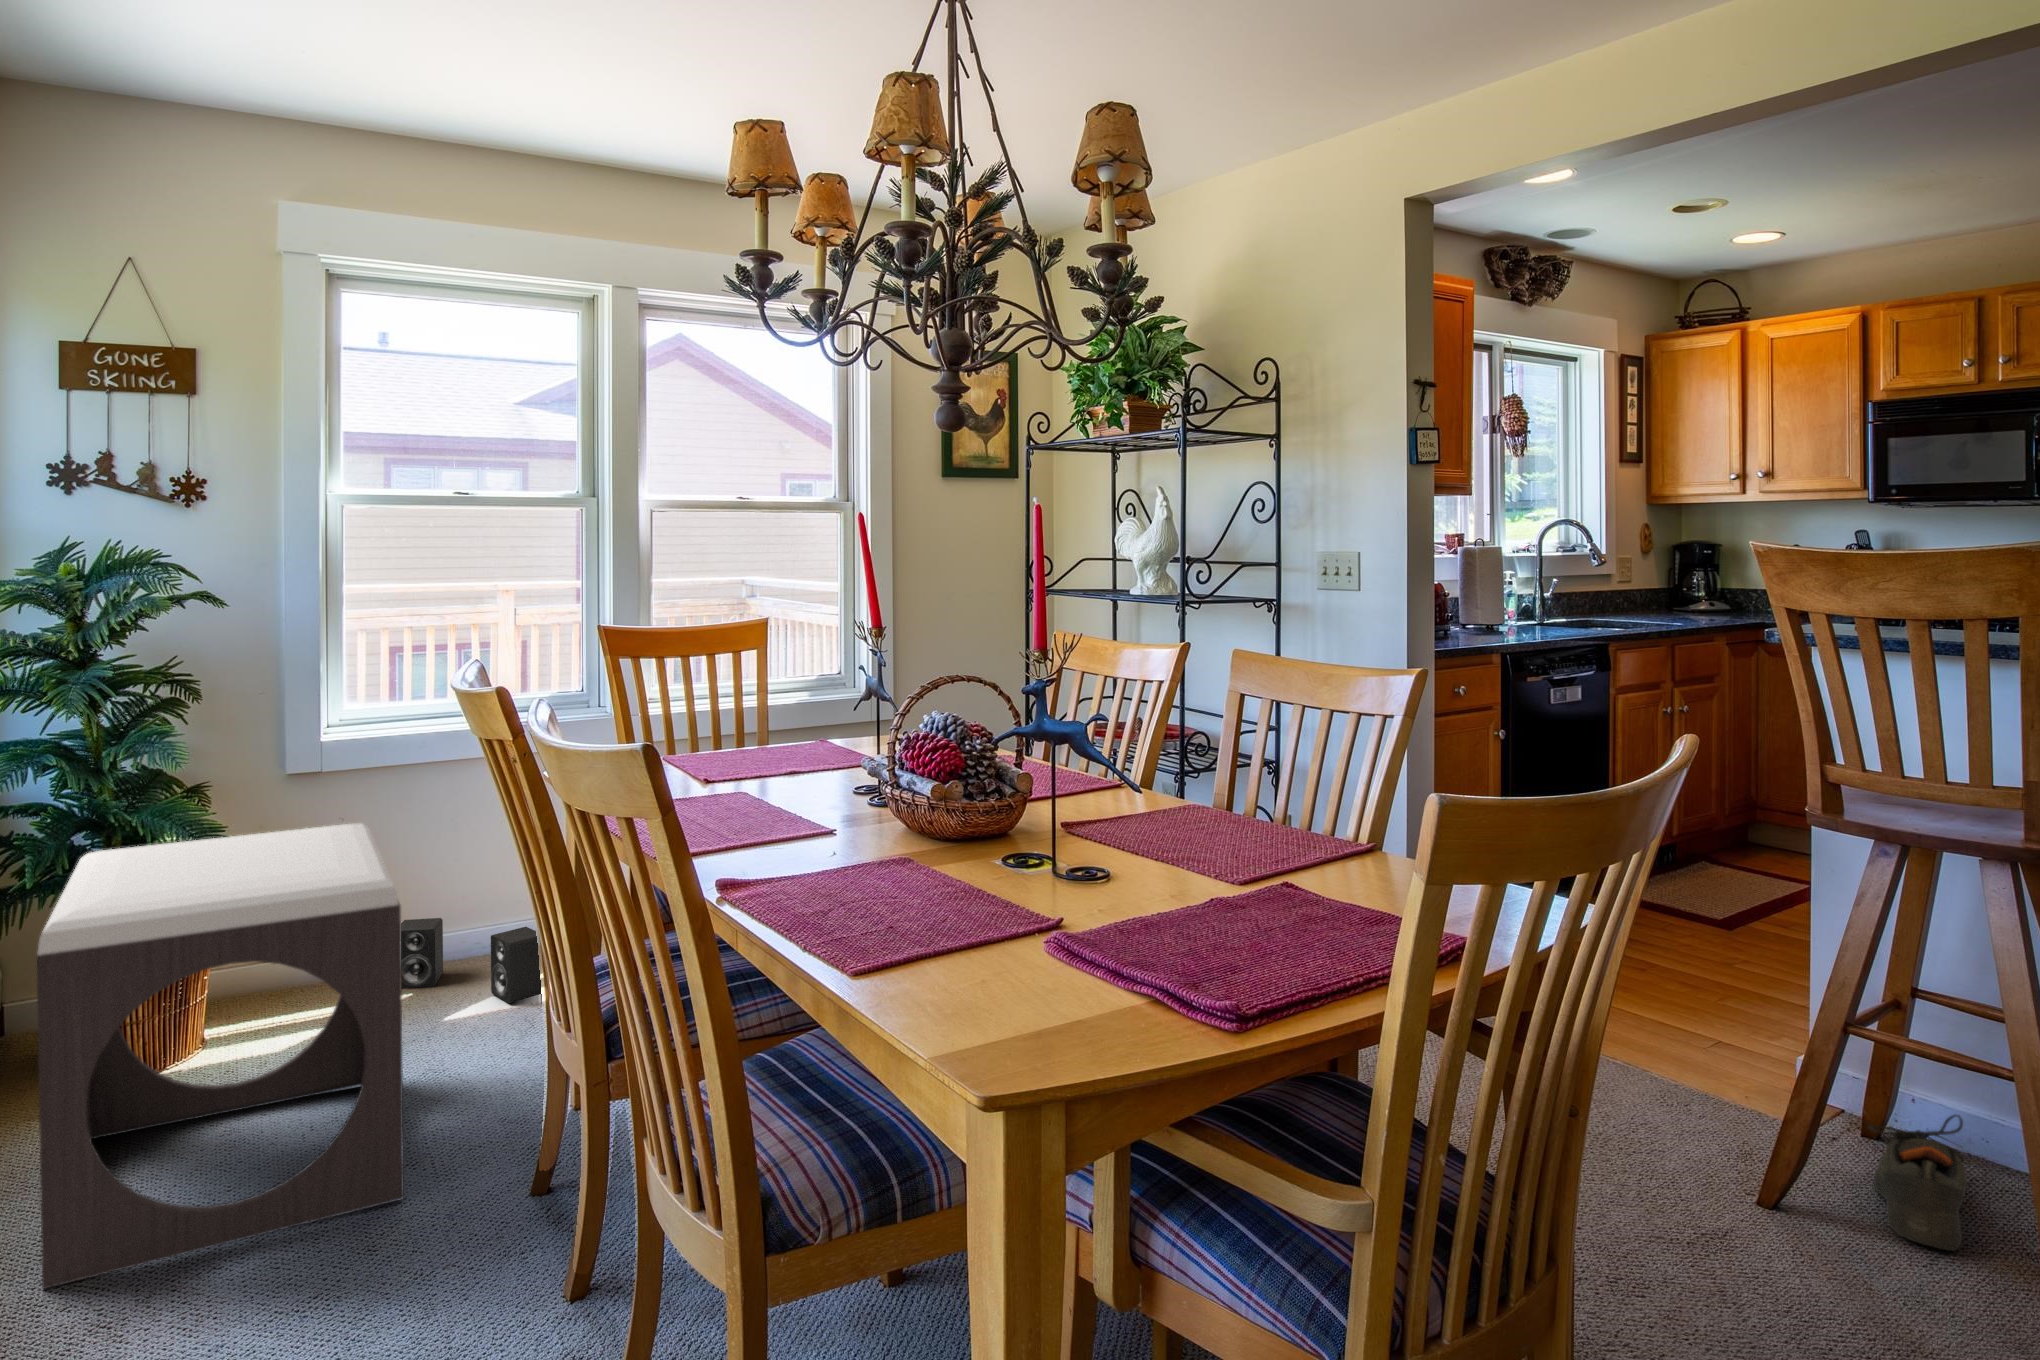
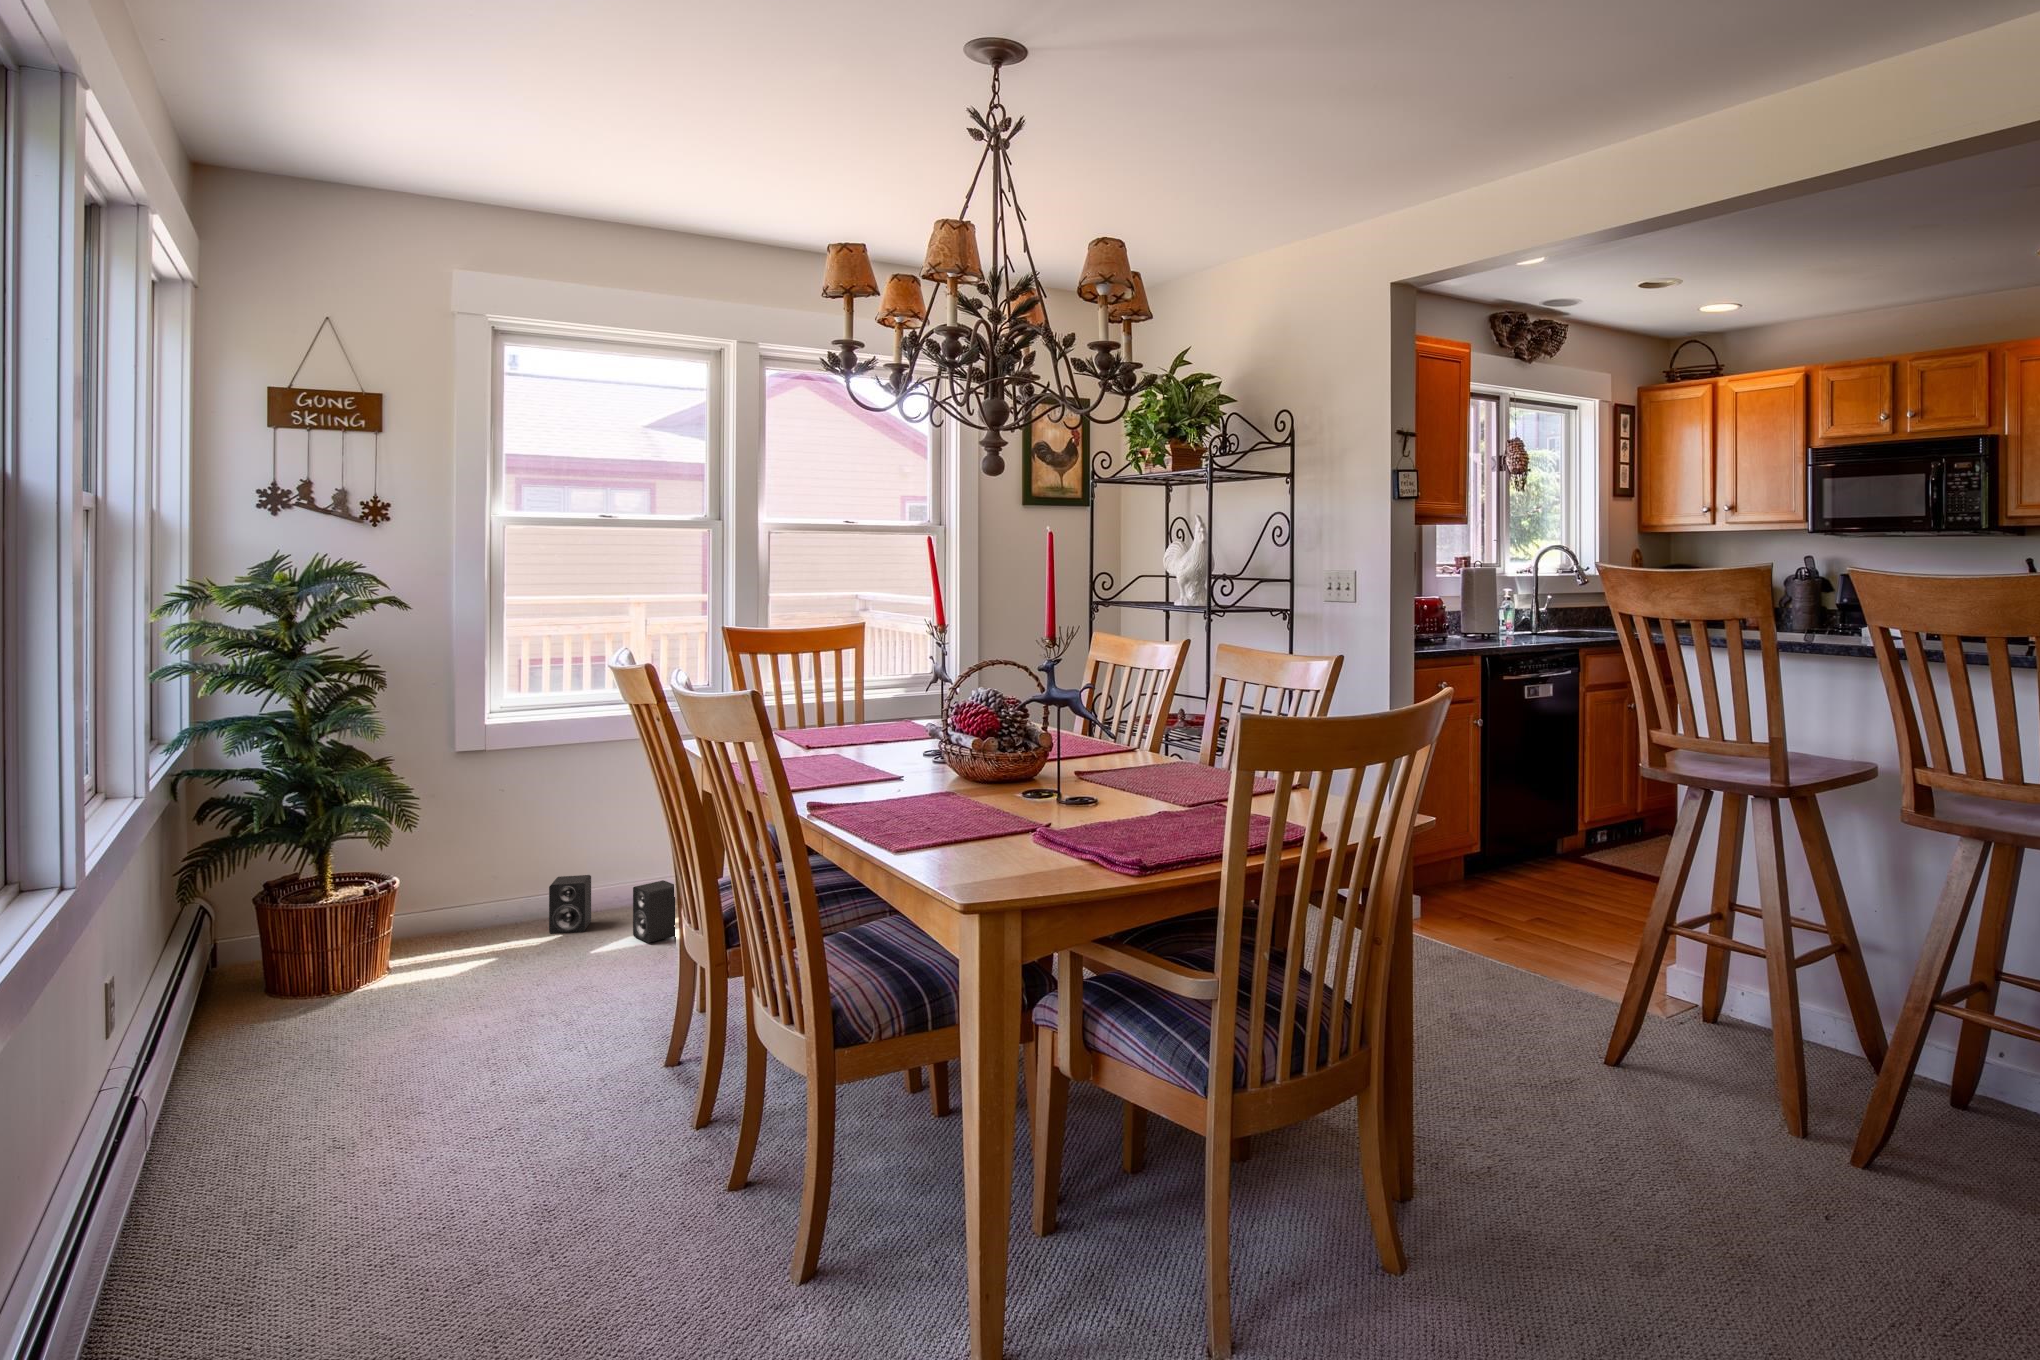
footstool: present [37,823,404,1289] -> none [277,786,564,1137]
shoe: present [1869,1115,1967,1251] -> none [1682,985,1748,1080]

